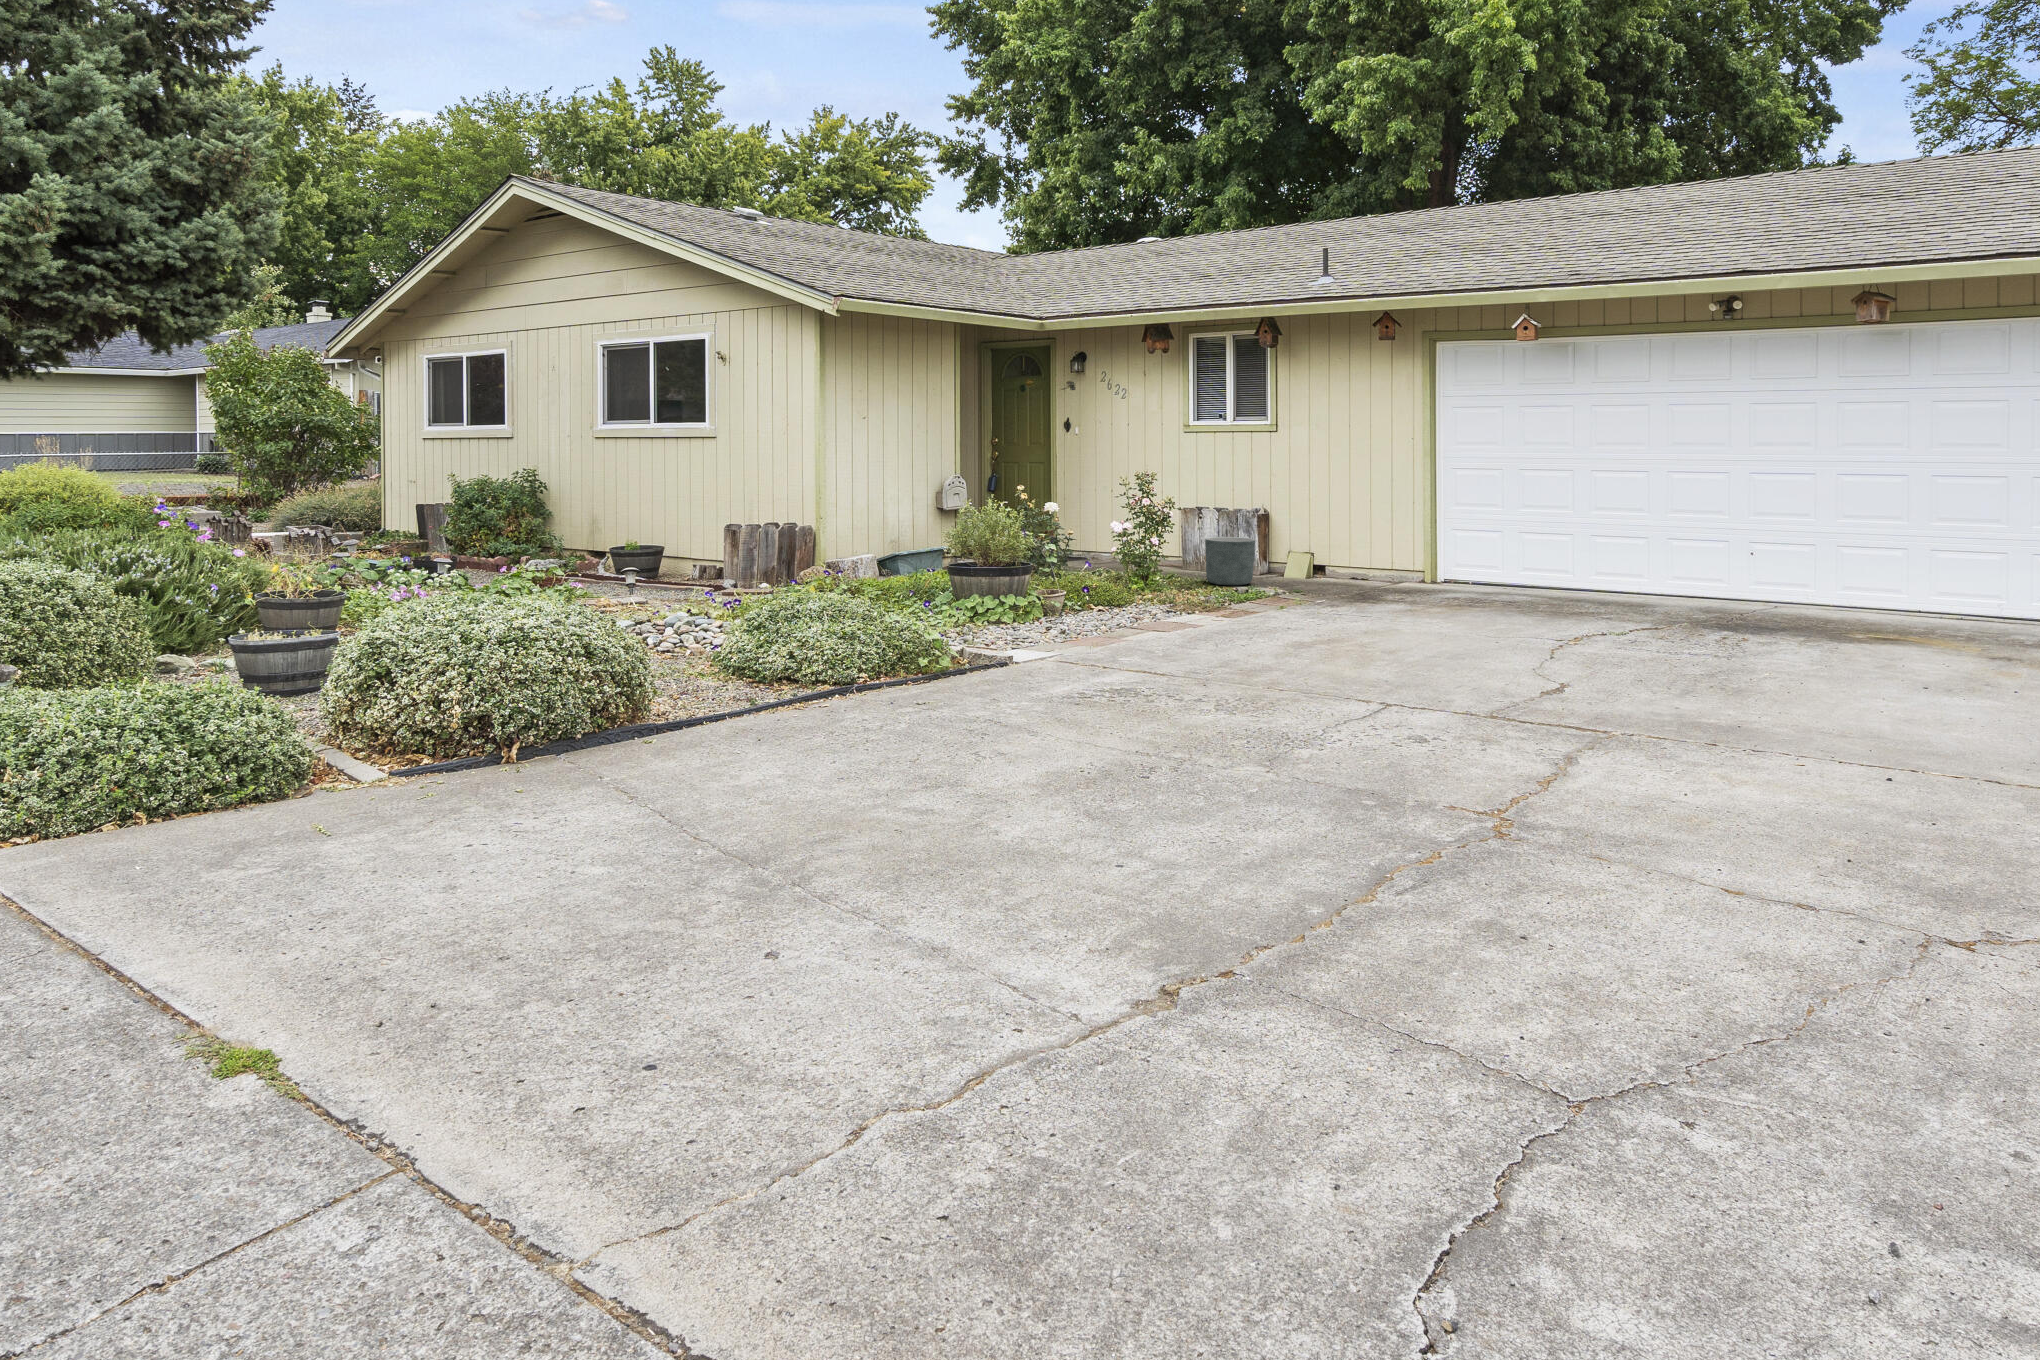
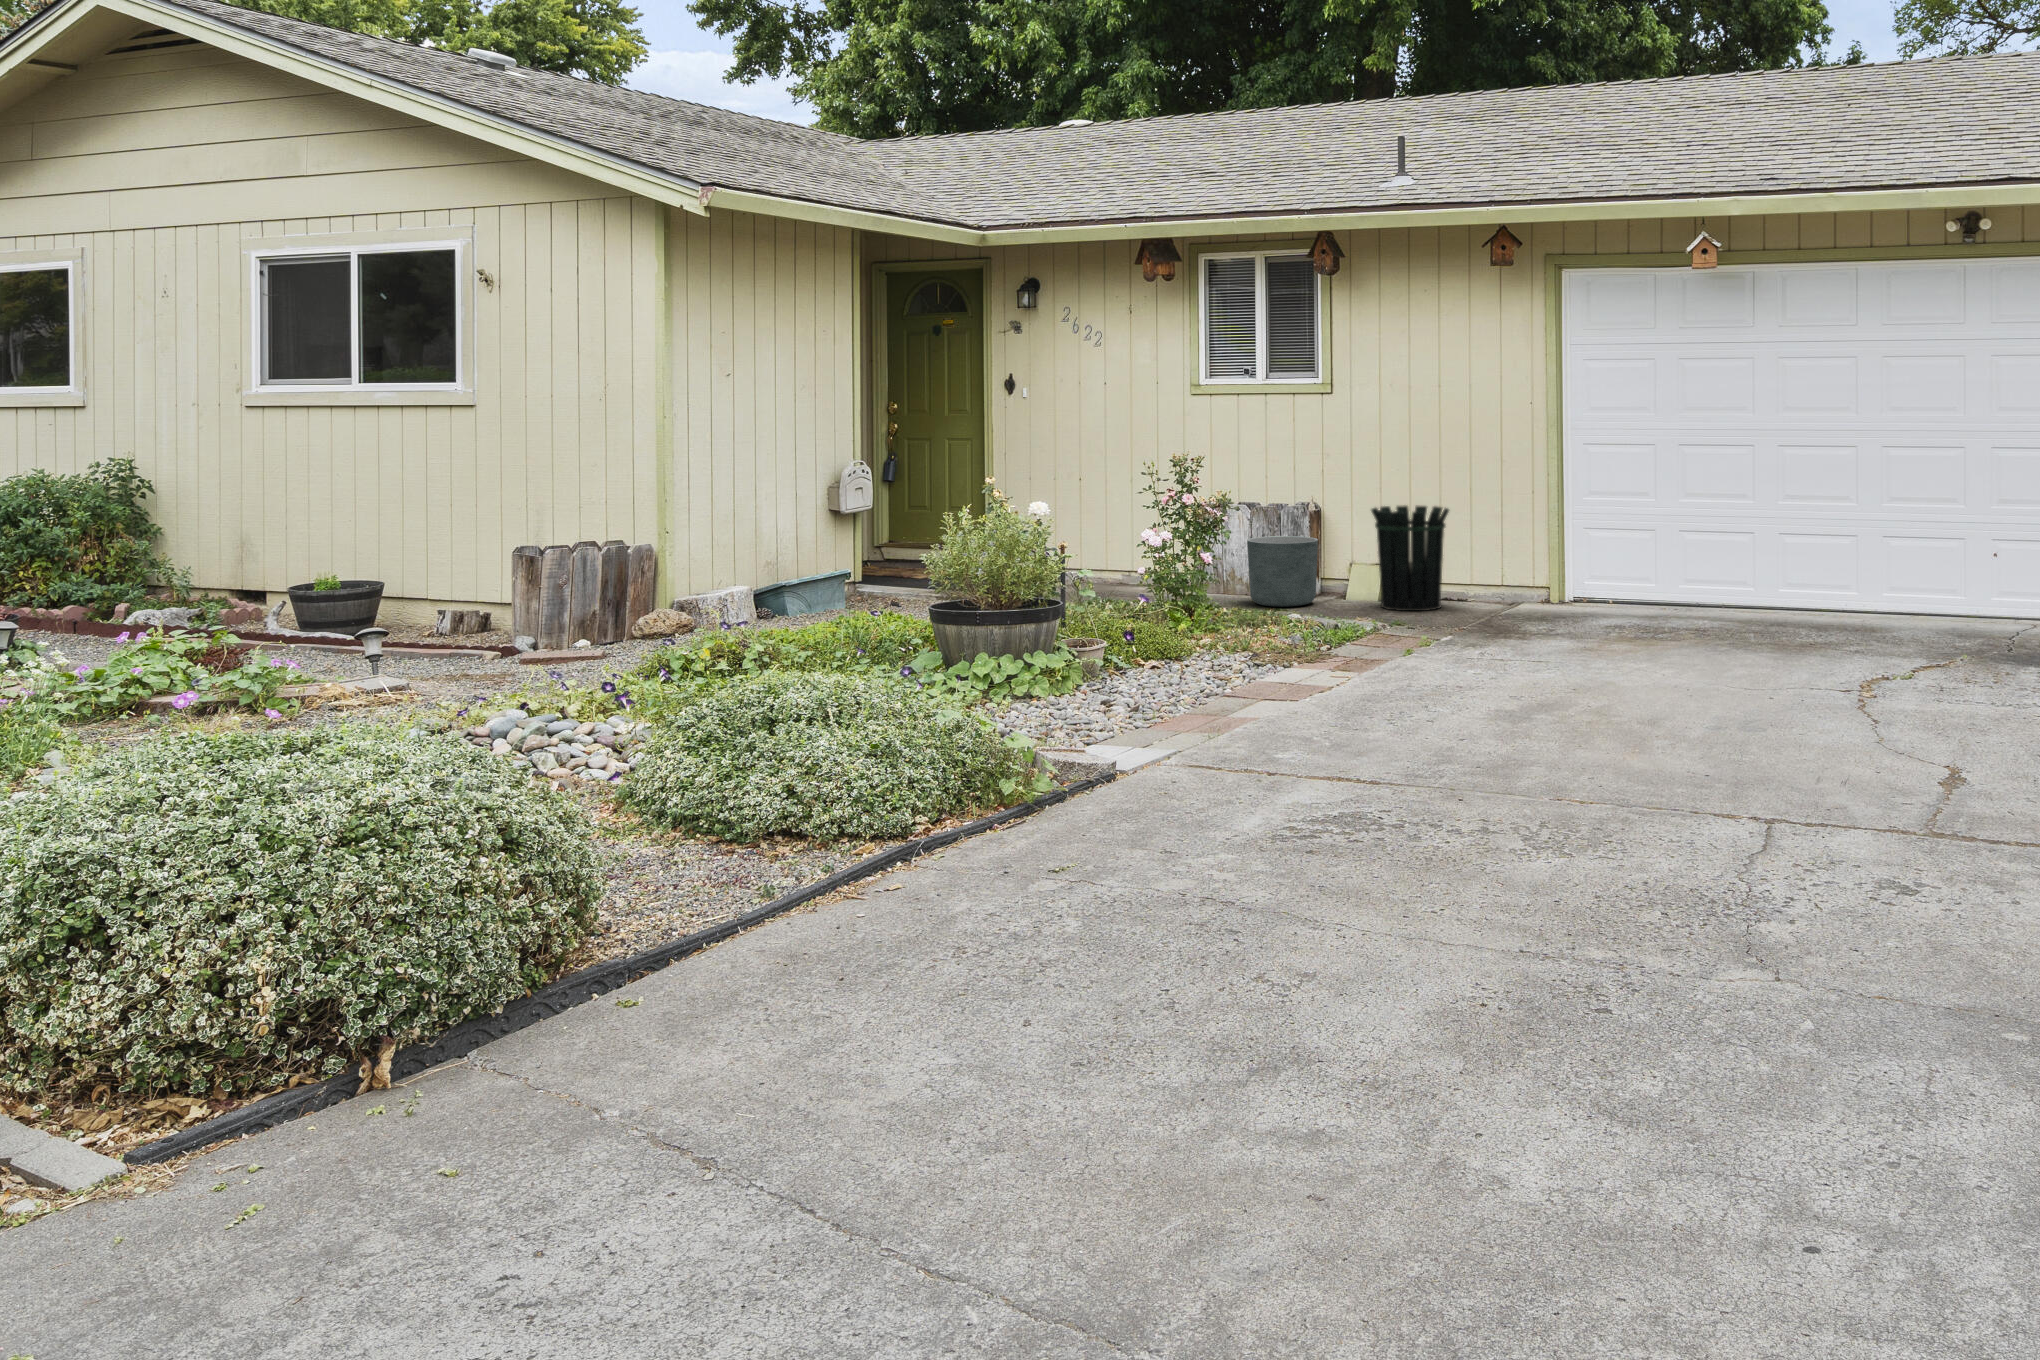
waste bin: none [1290,519,1347,593] -> present [1371,505,1449,611]

